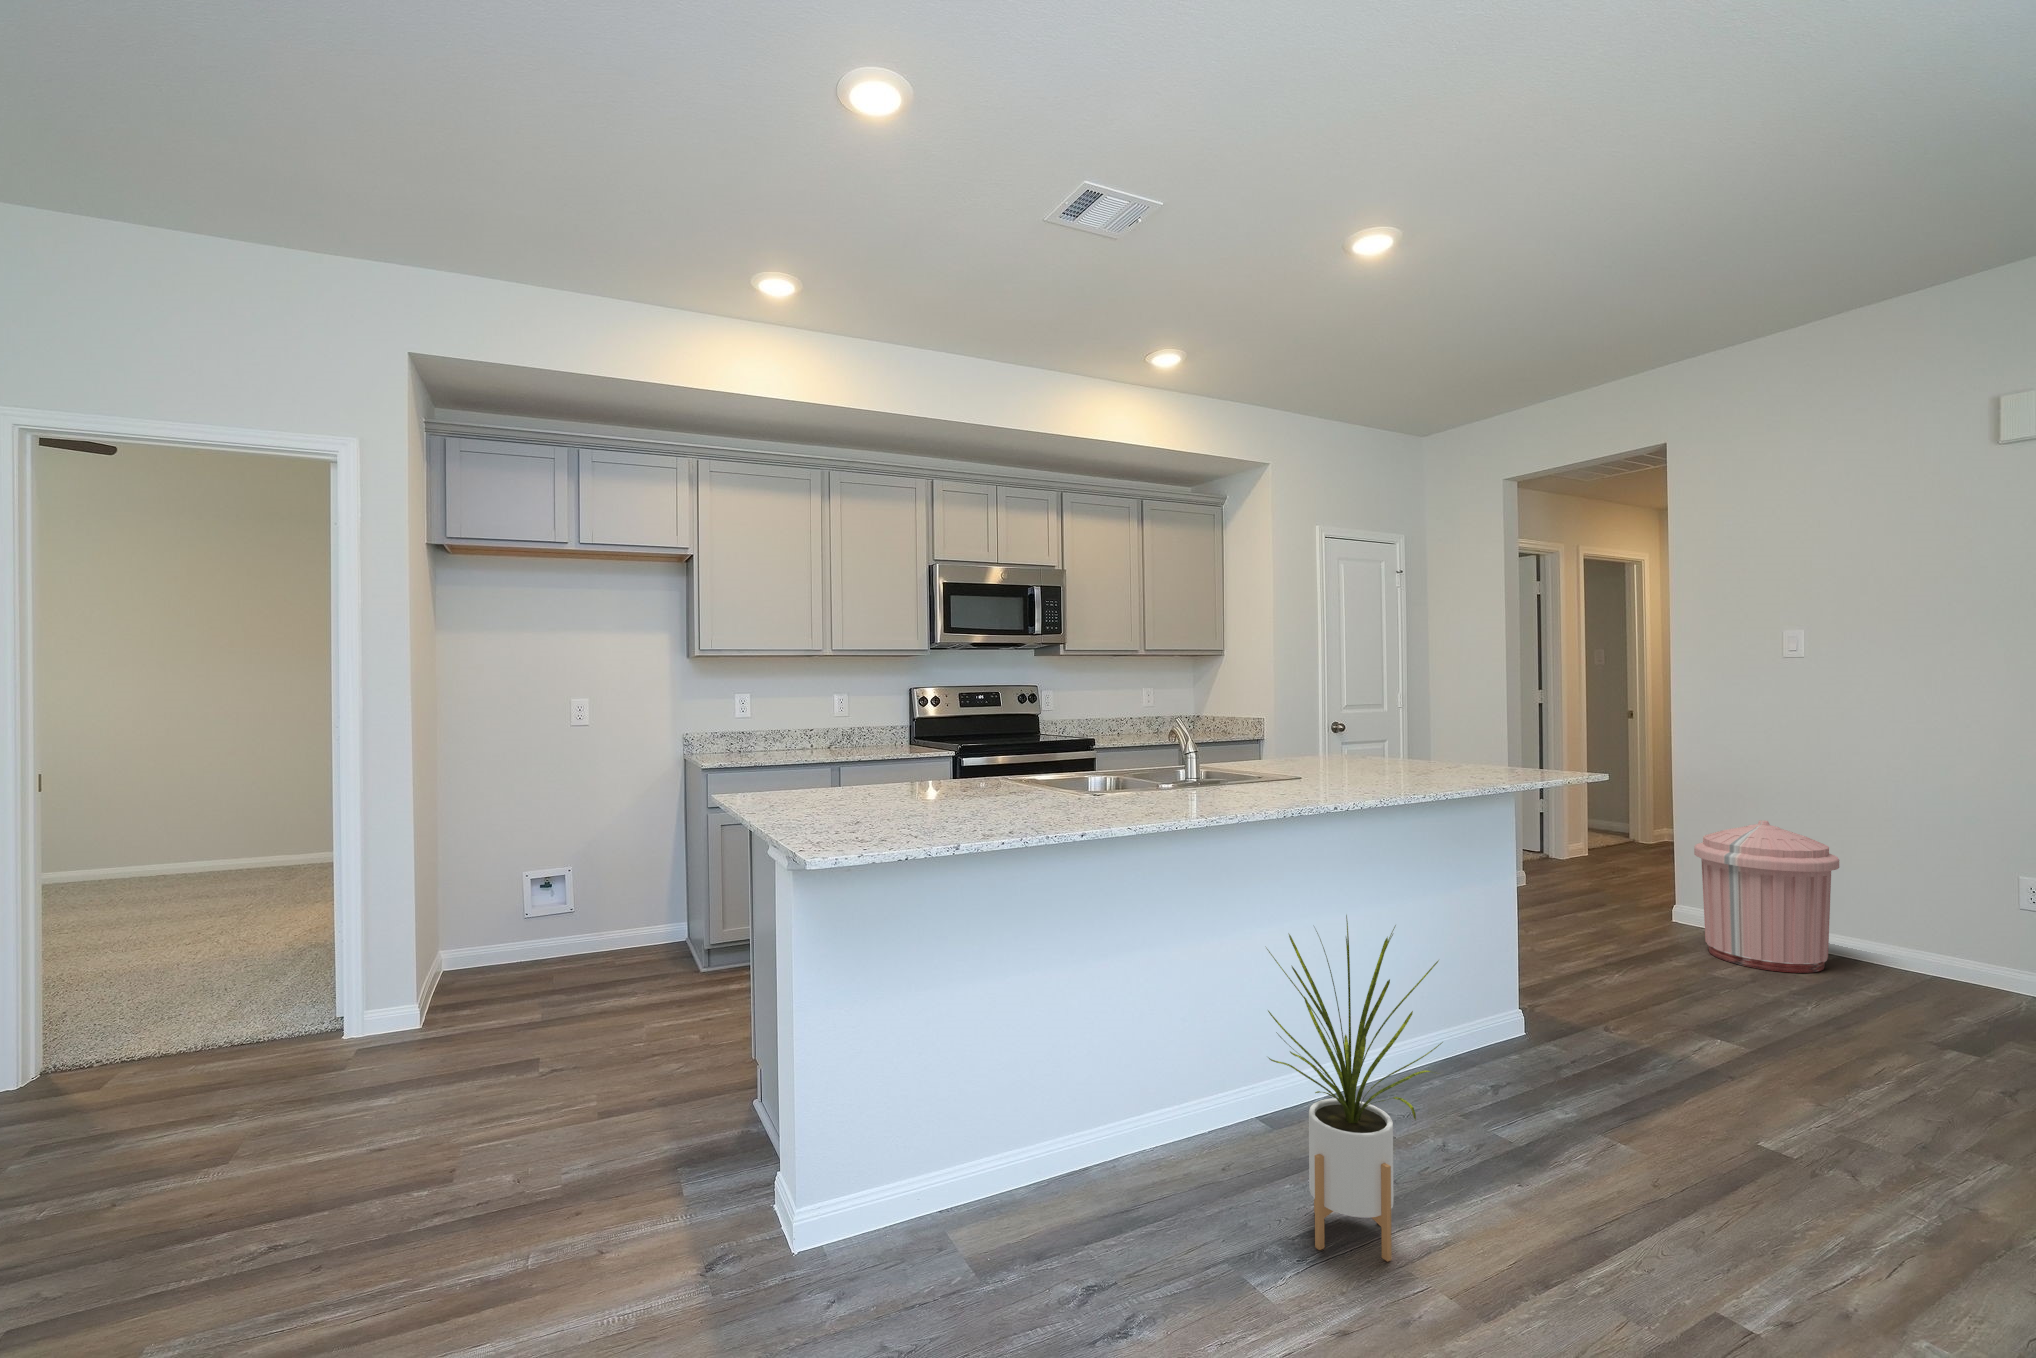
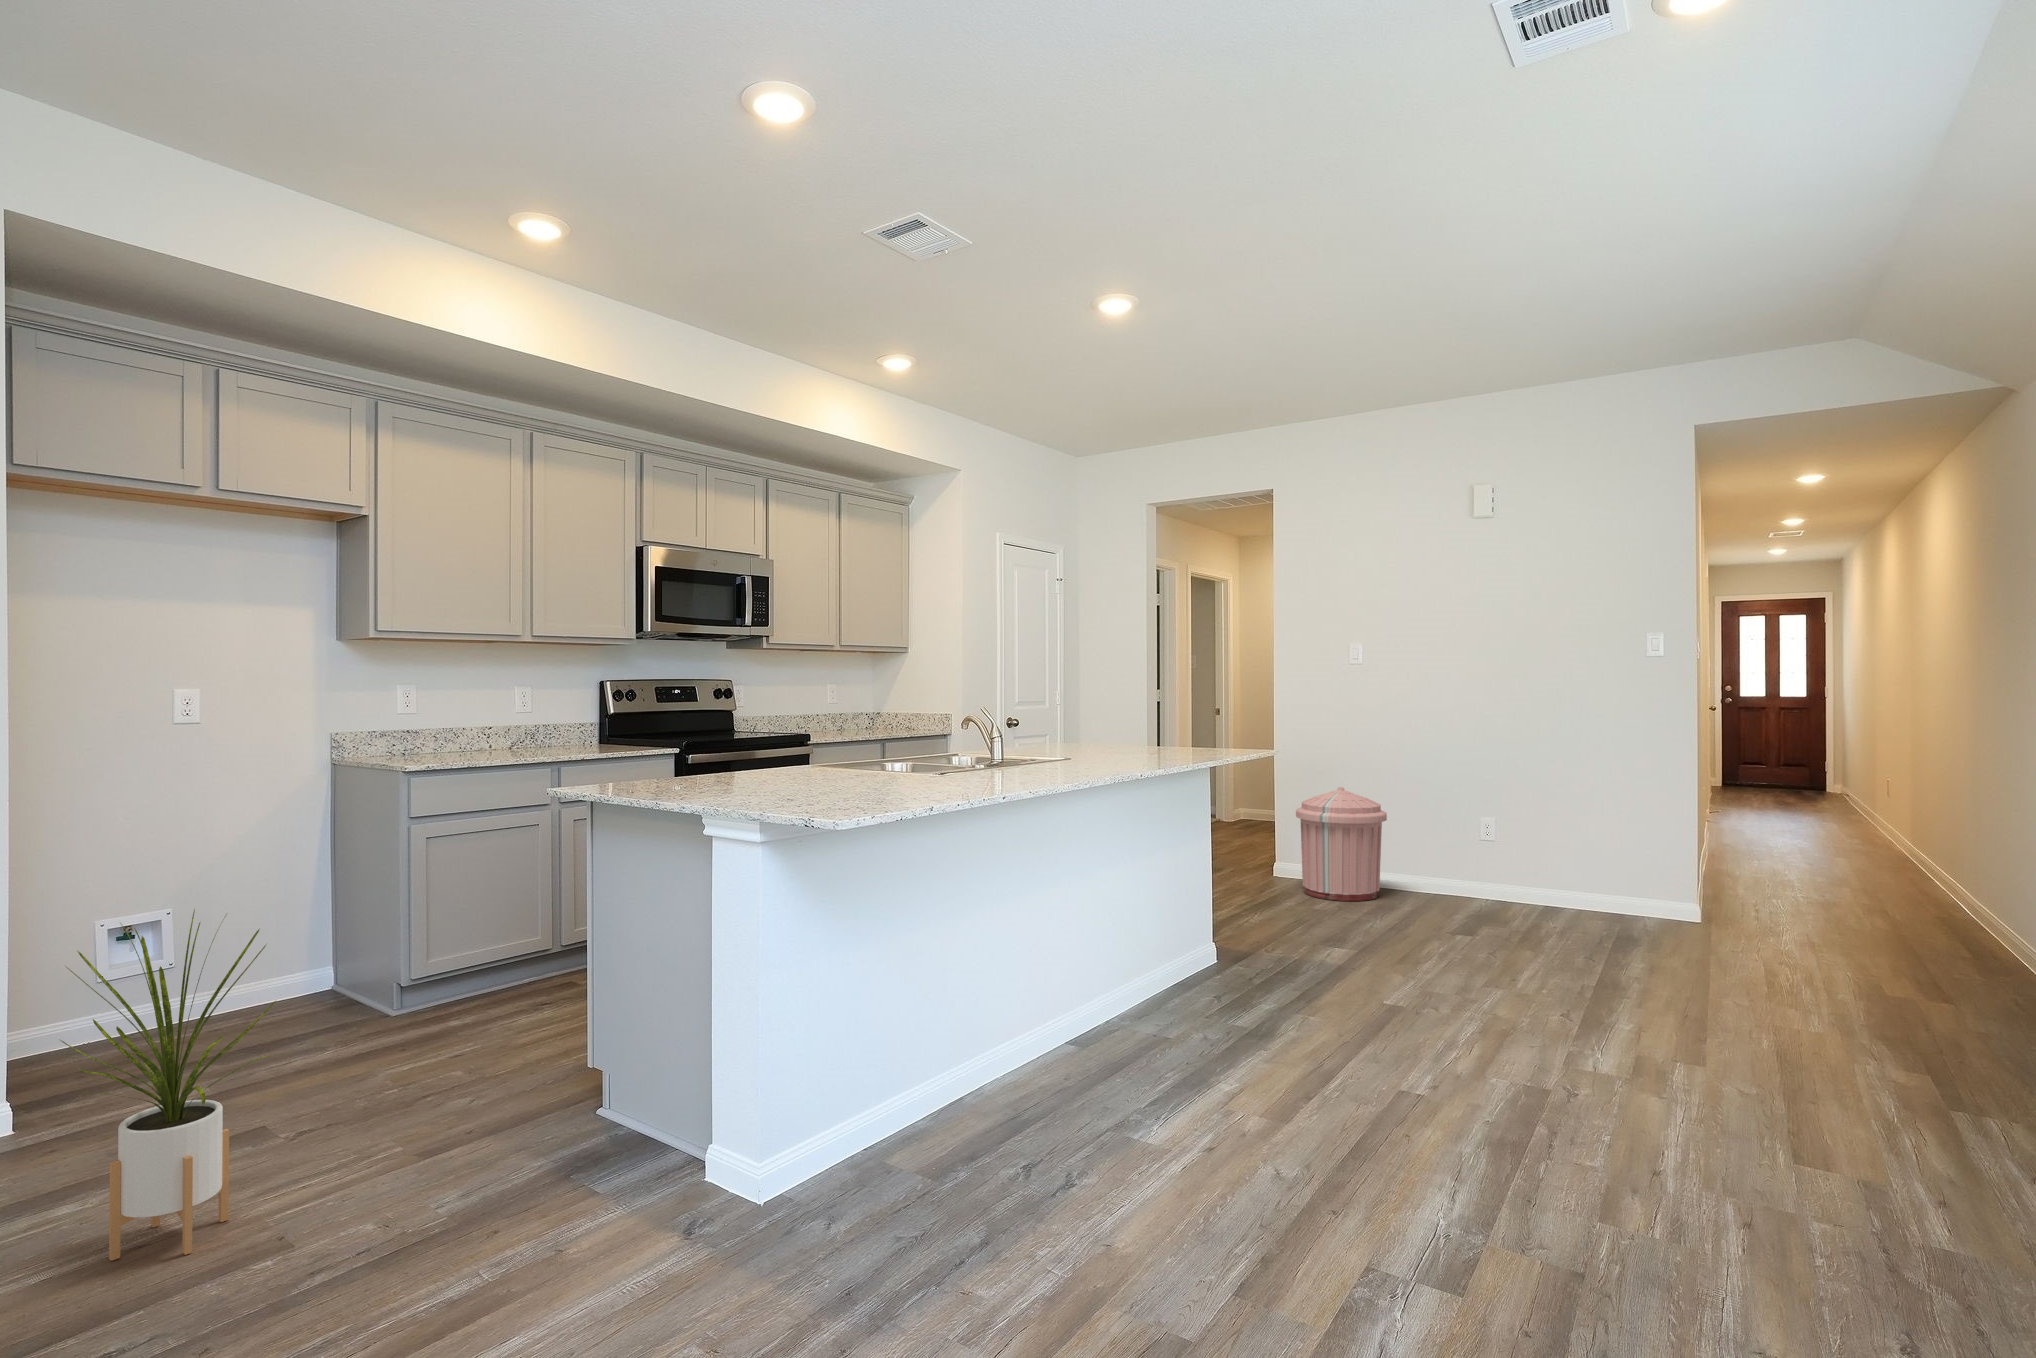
house plant: present [1267,915,1443,1262] -> present [60,909,276,1261]

